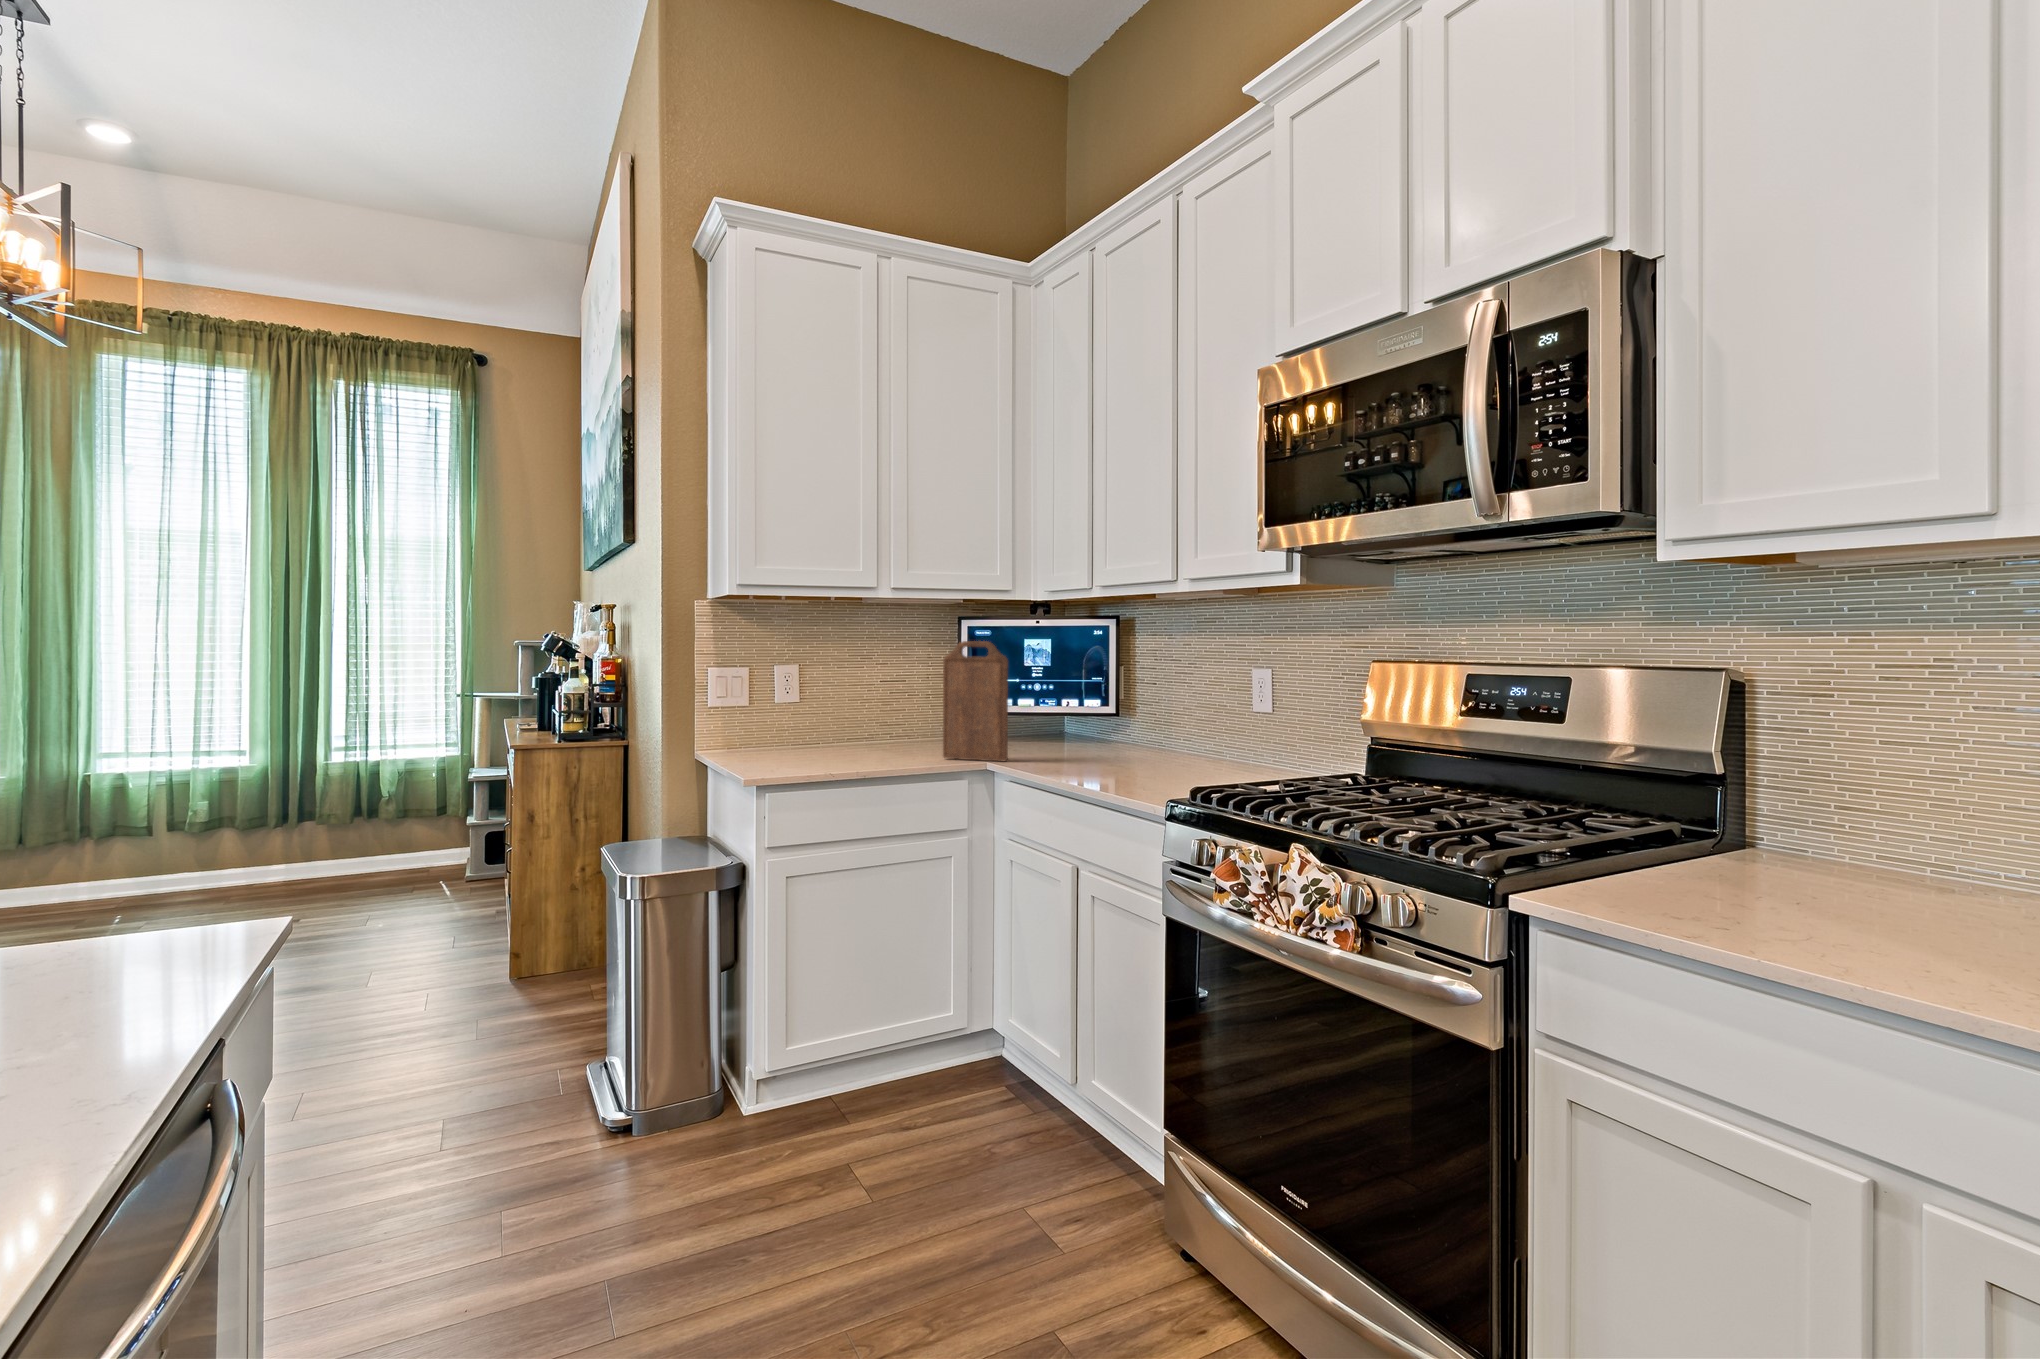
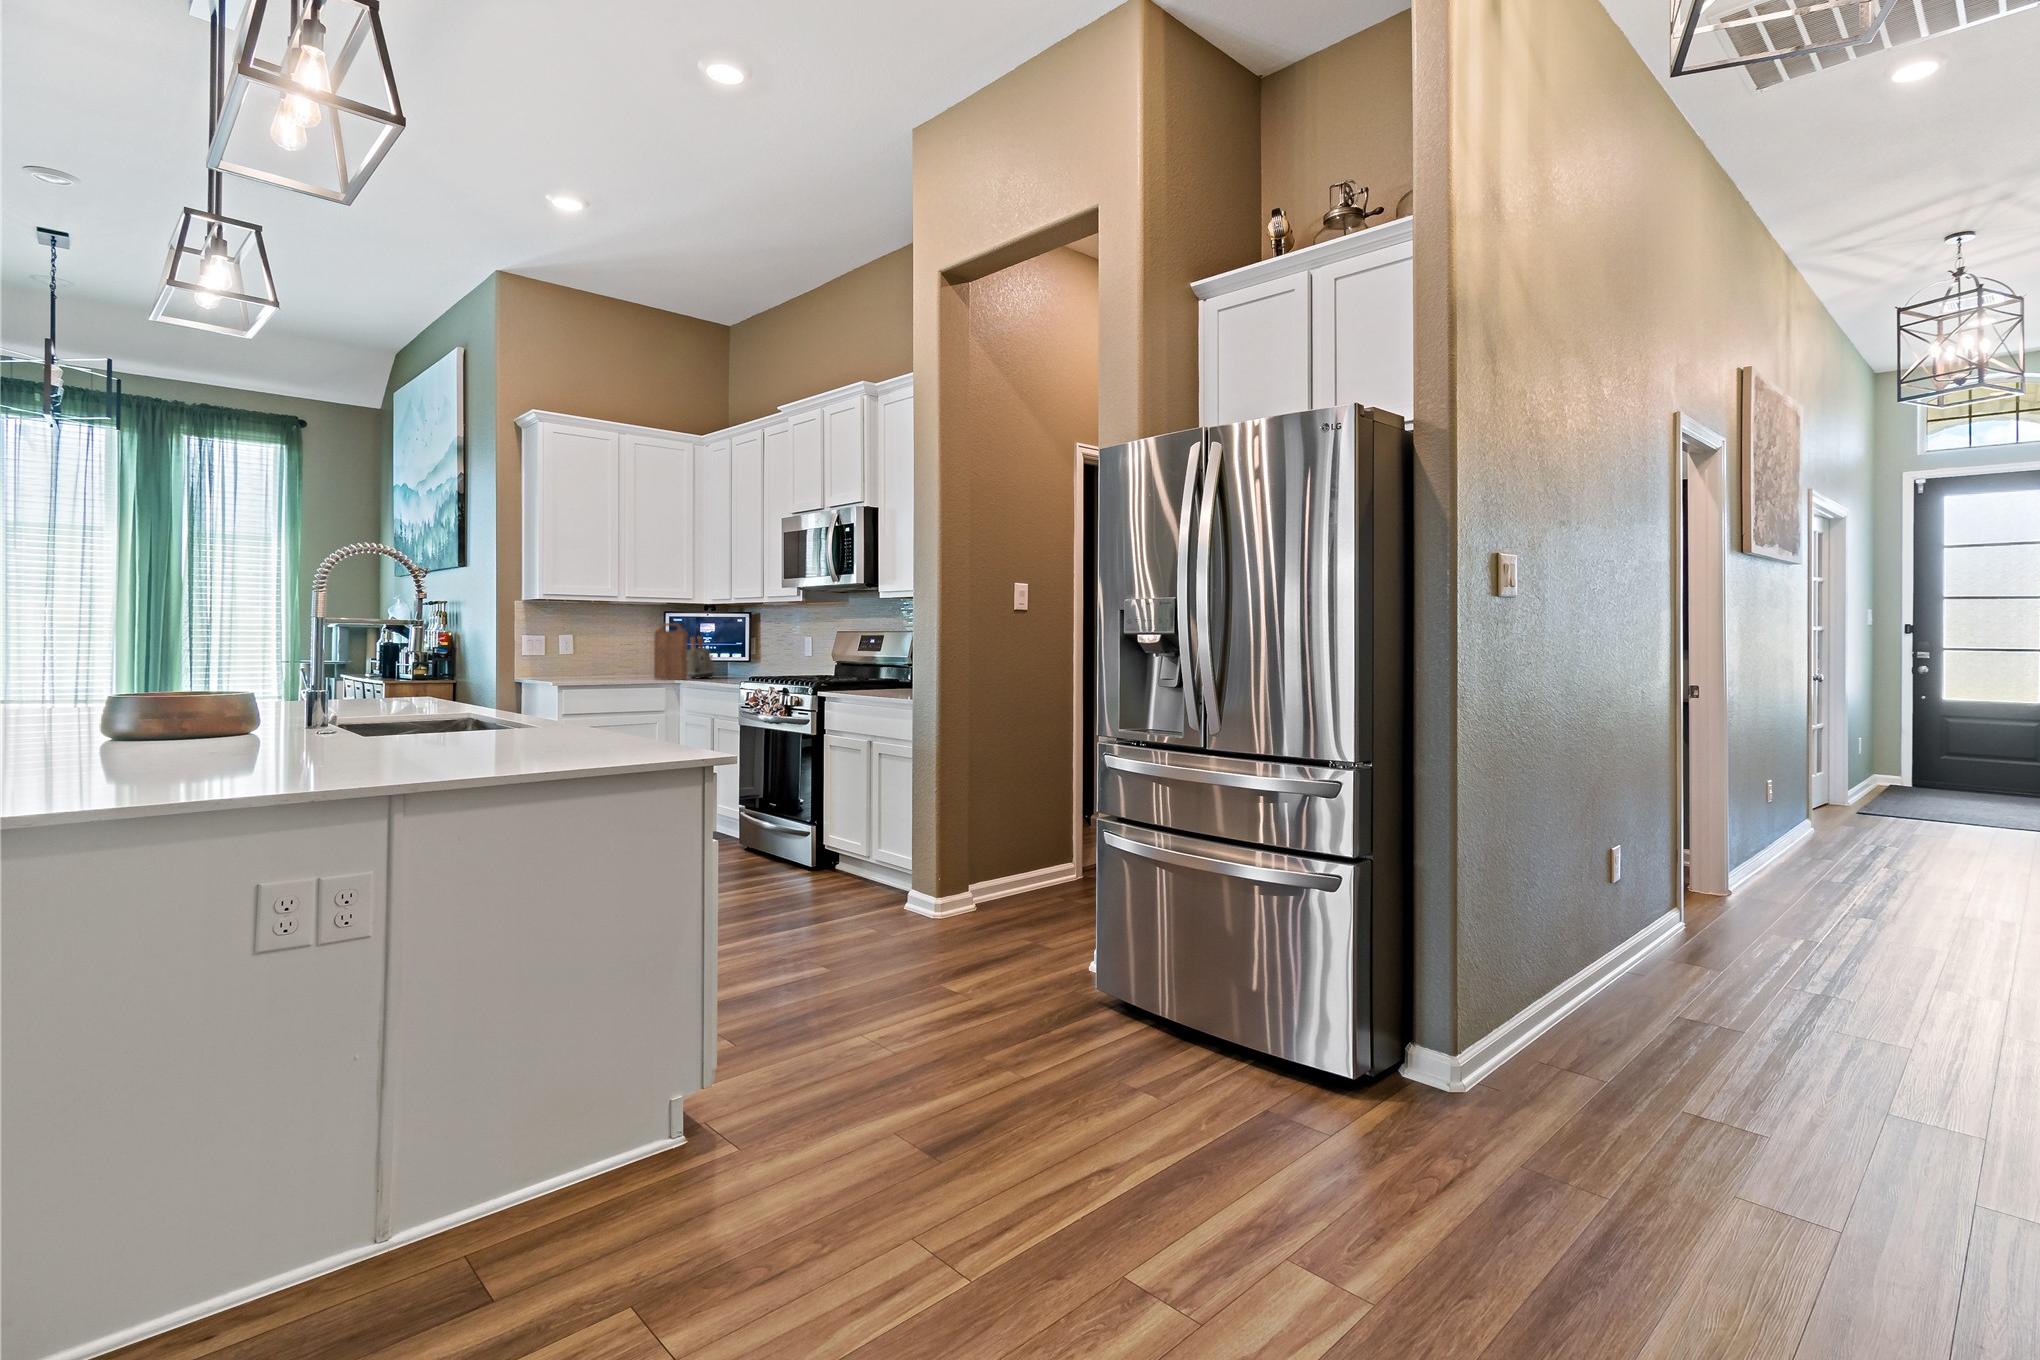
toaster: none [1003,665,1058,754] -> present [687,637,714,679]

